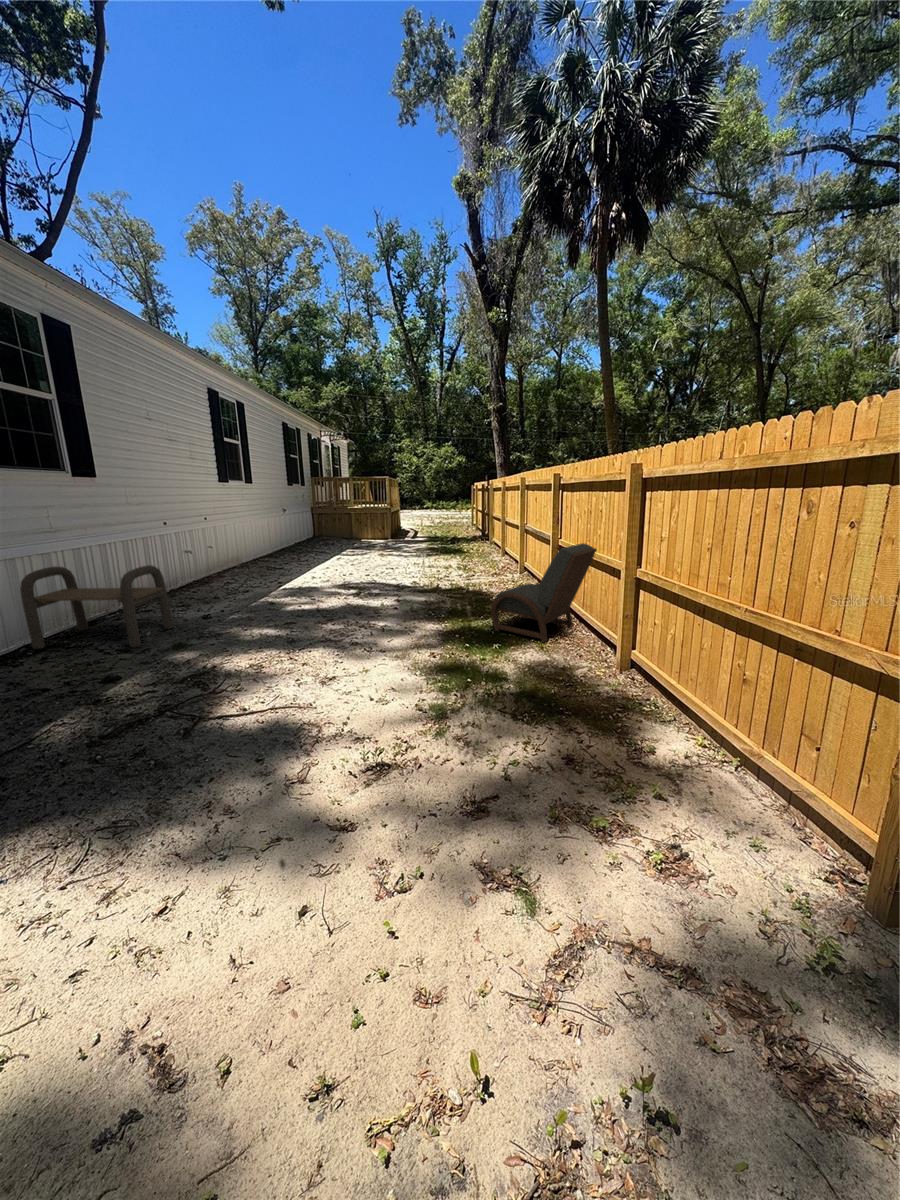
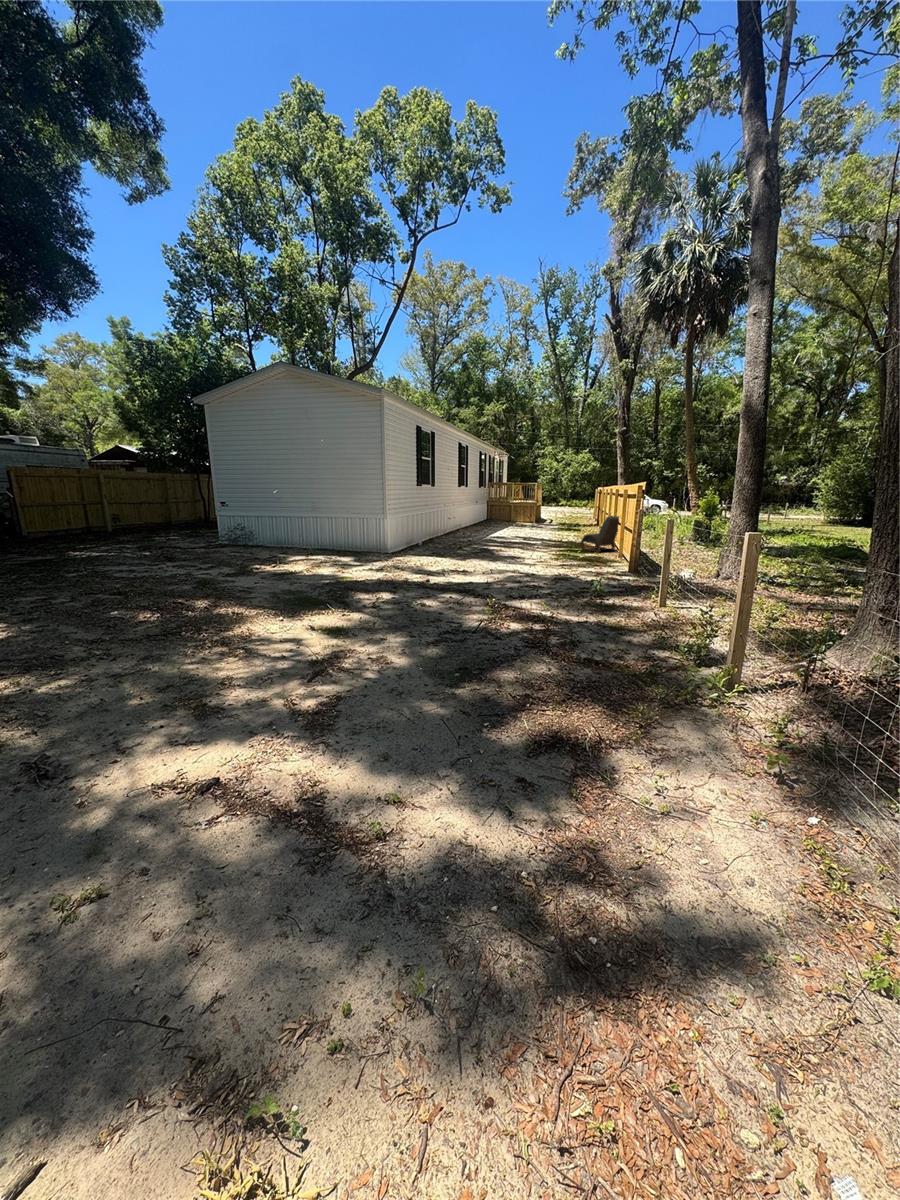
bench: present [20,565,173,649] -> none [418,517,457,546]

